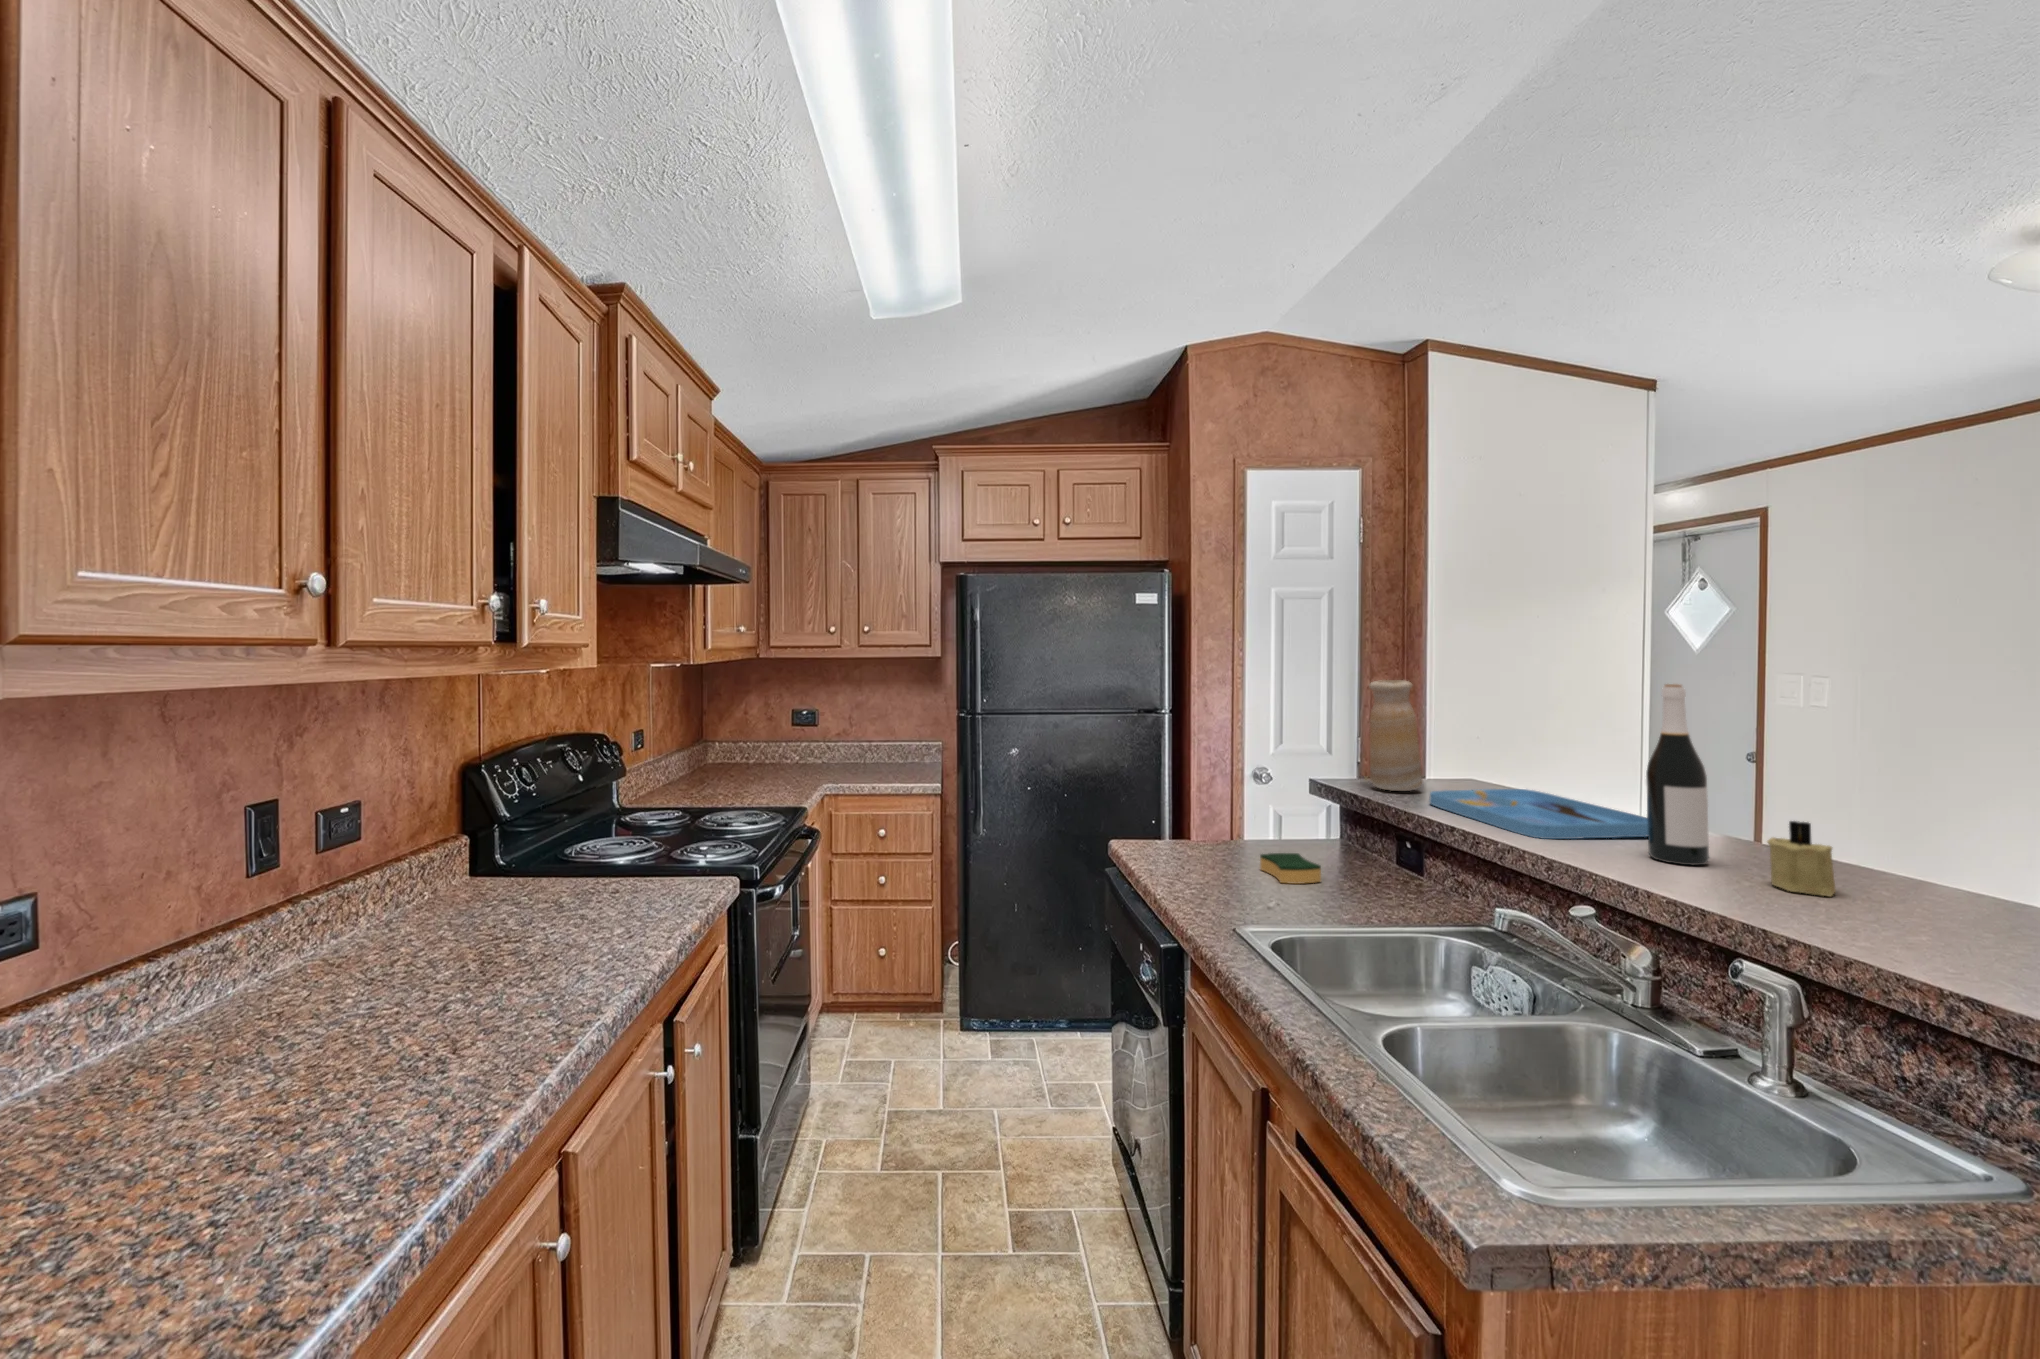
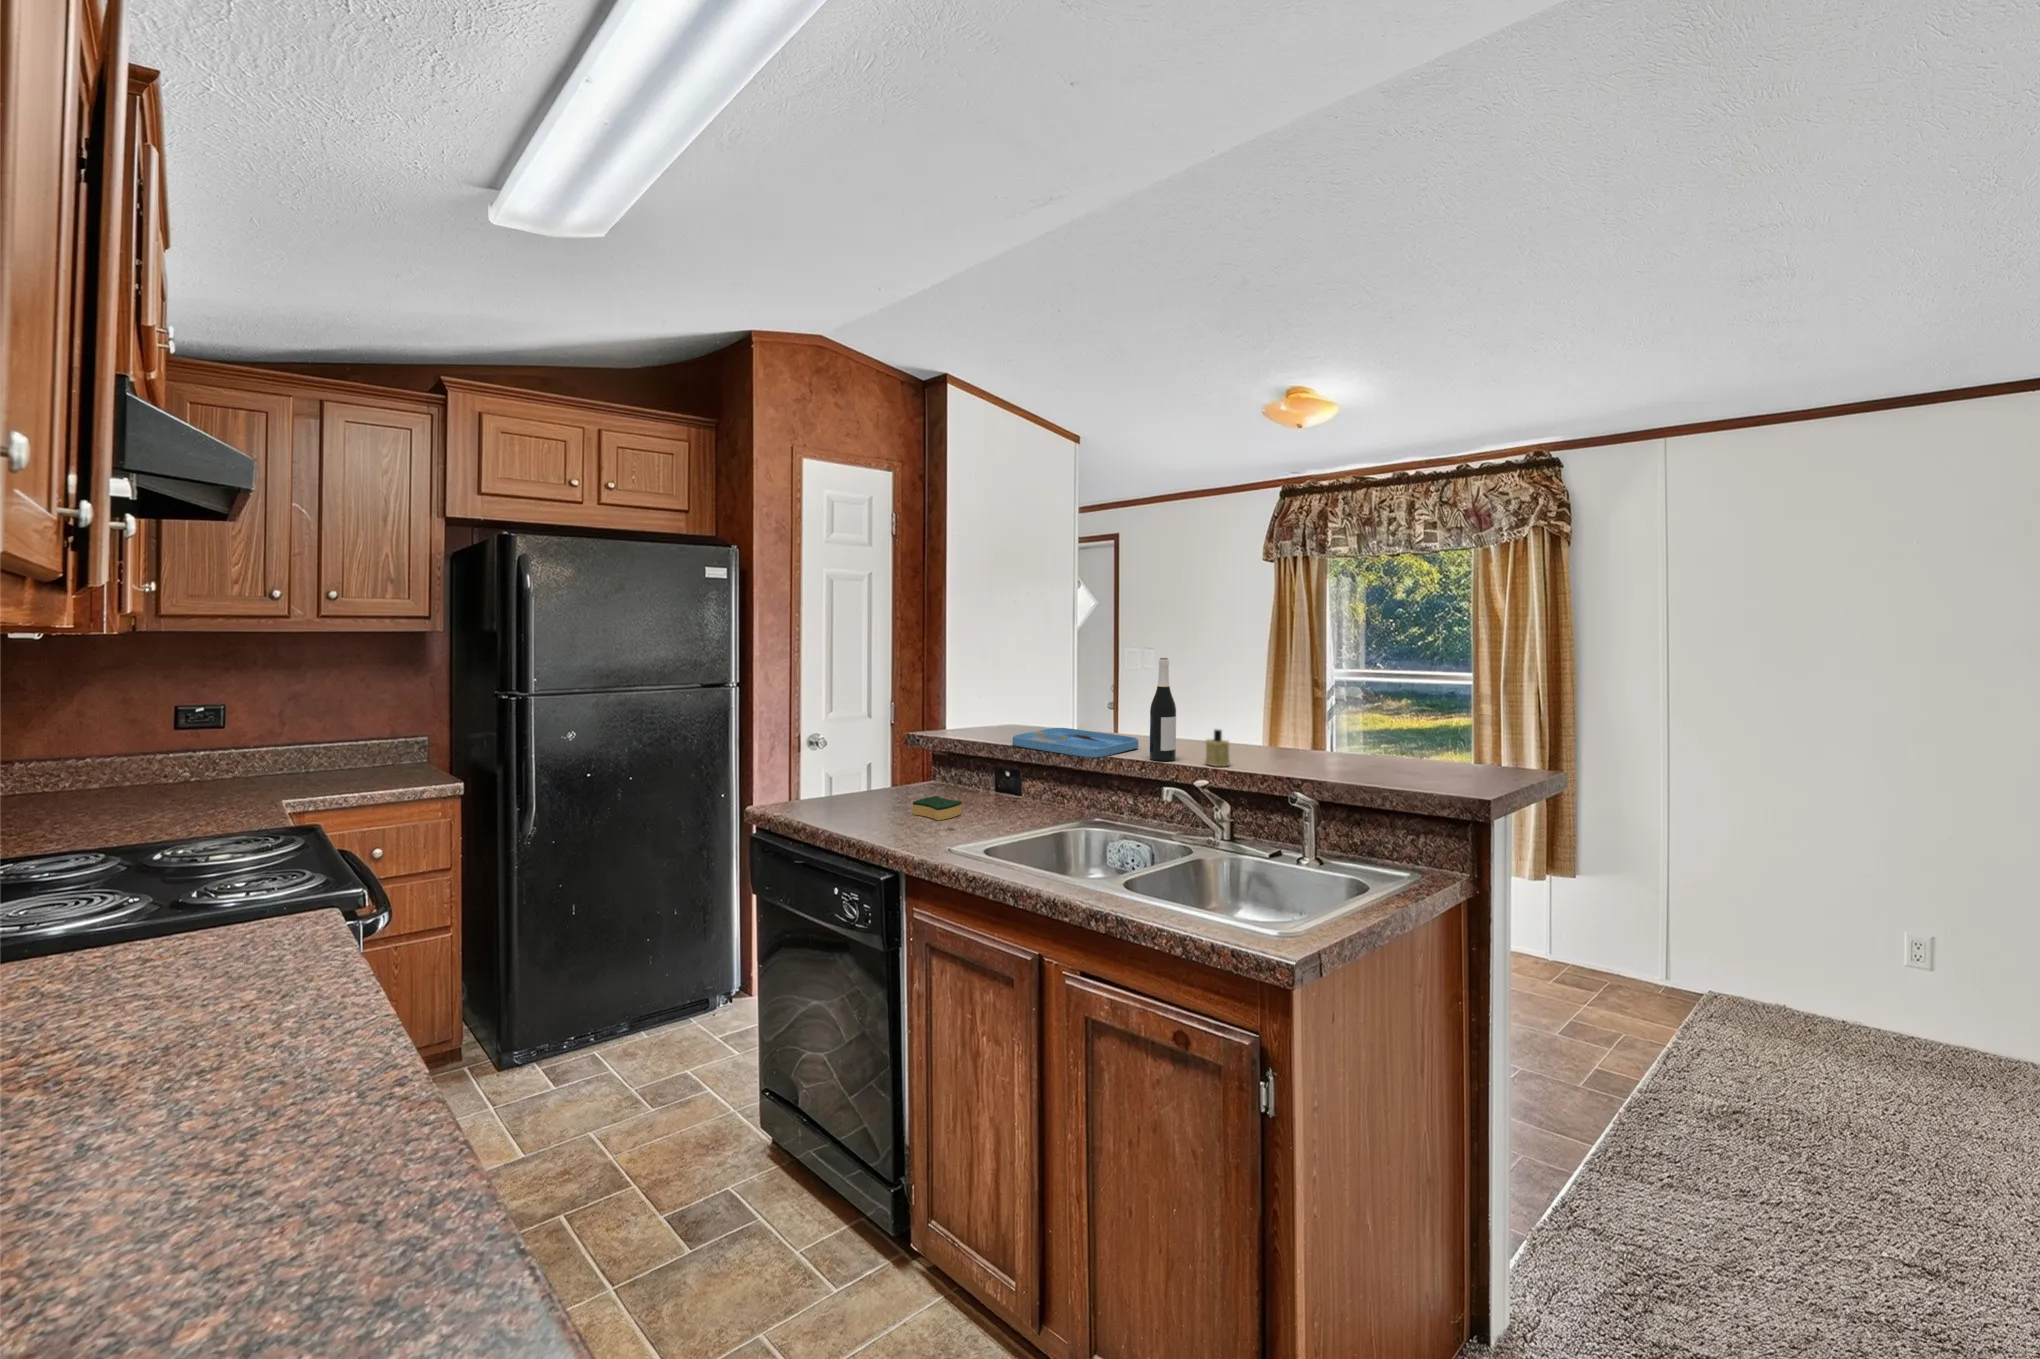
vase: present [1369,680,1422,791] -> none [962,655,996,739]

